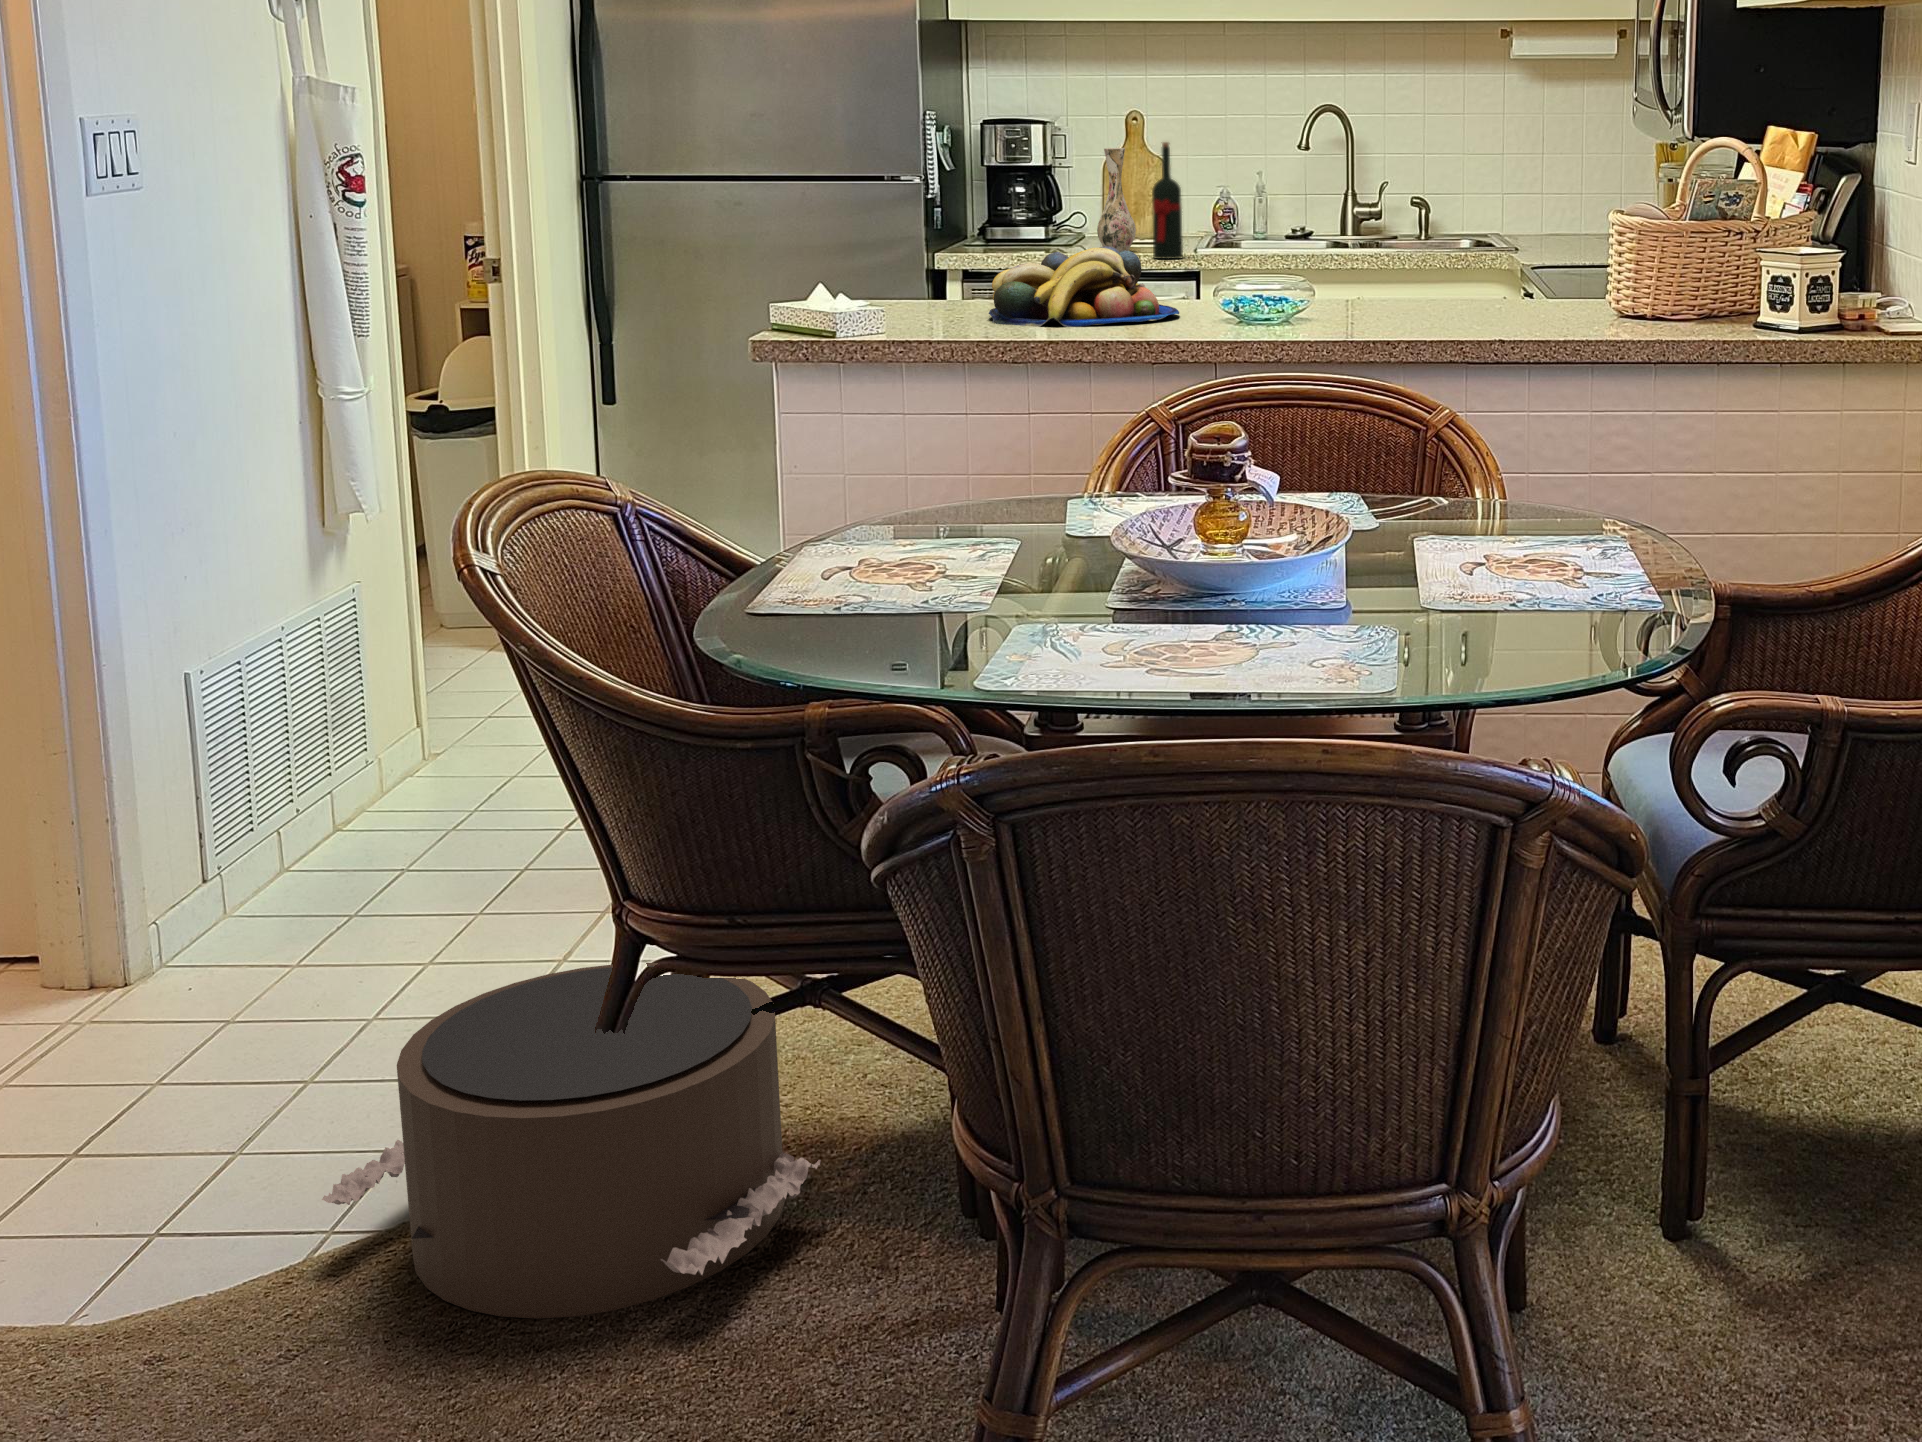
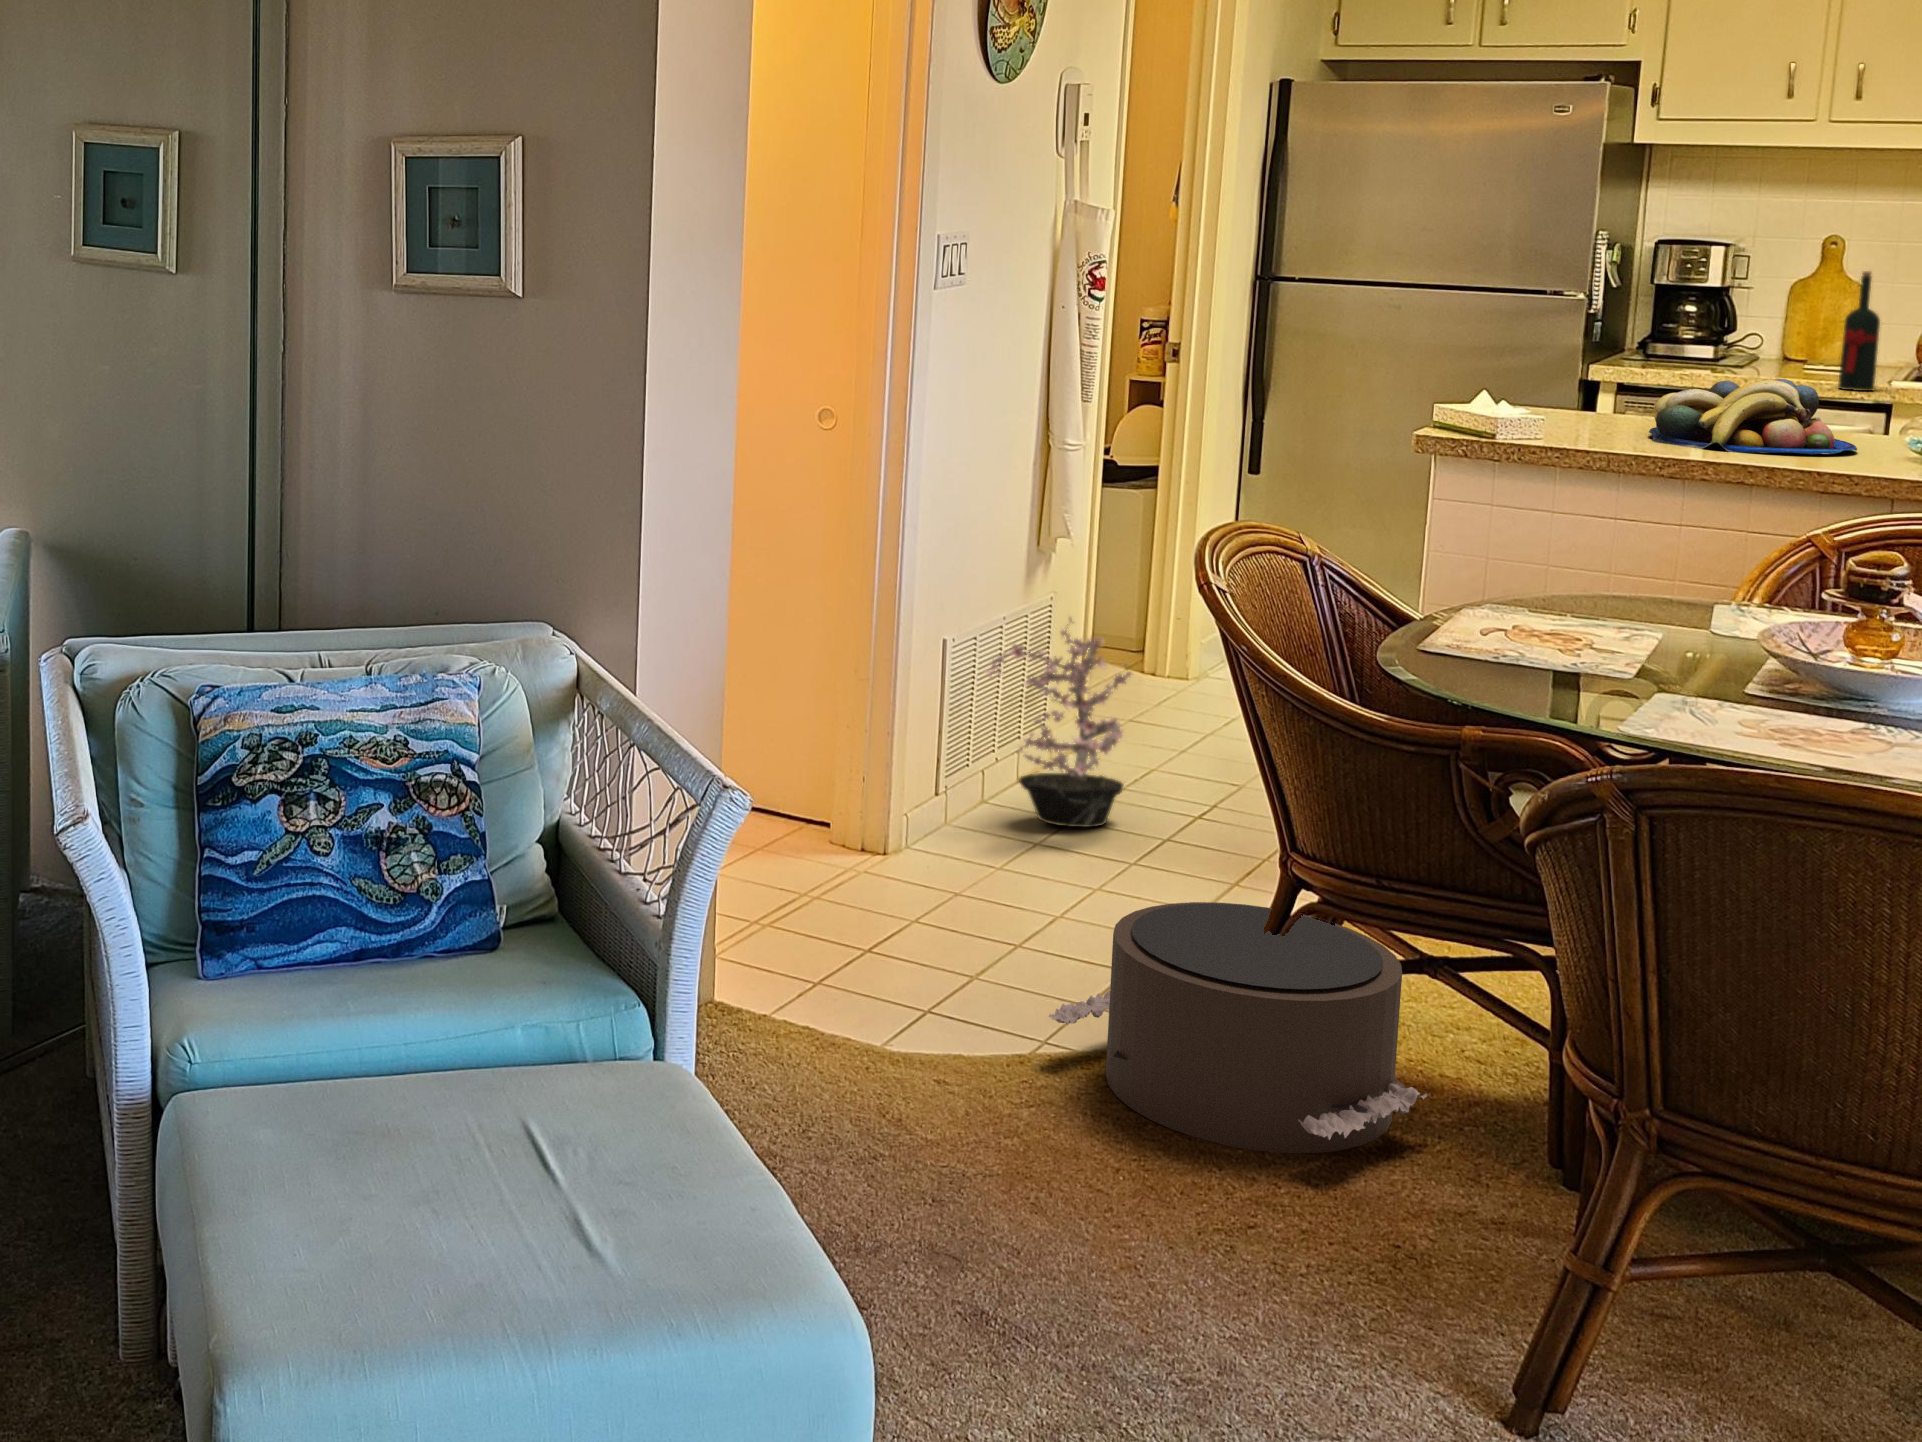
vase: present [1097,148,1136,252] -> none [1775,273,1821,378]
potted plant: none [235,604,461,880] -> present [985,618,1131,827]

